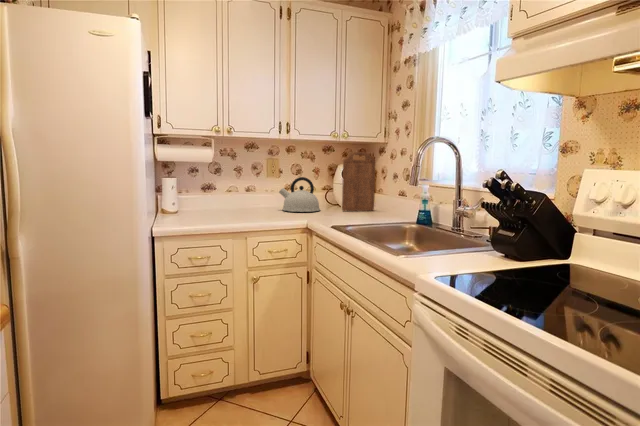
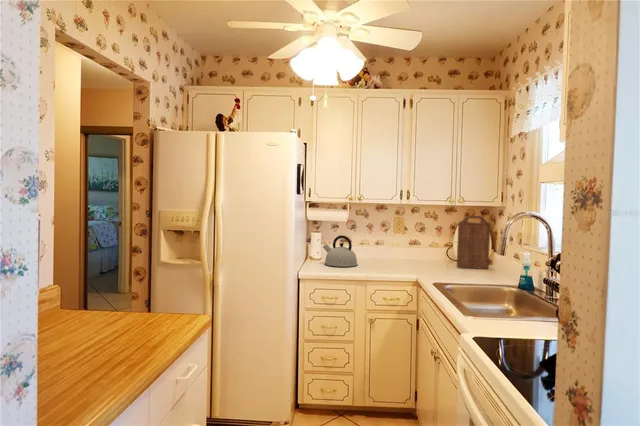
kettle: present [279,177,320,212] -> present [323,235,358,267]

